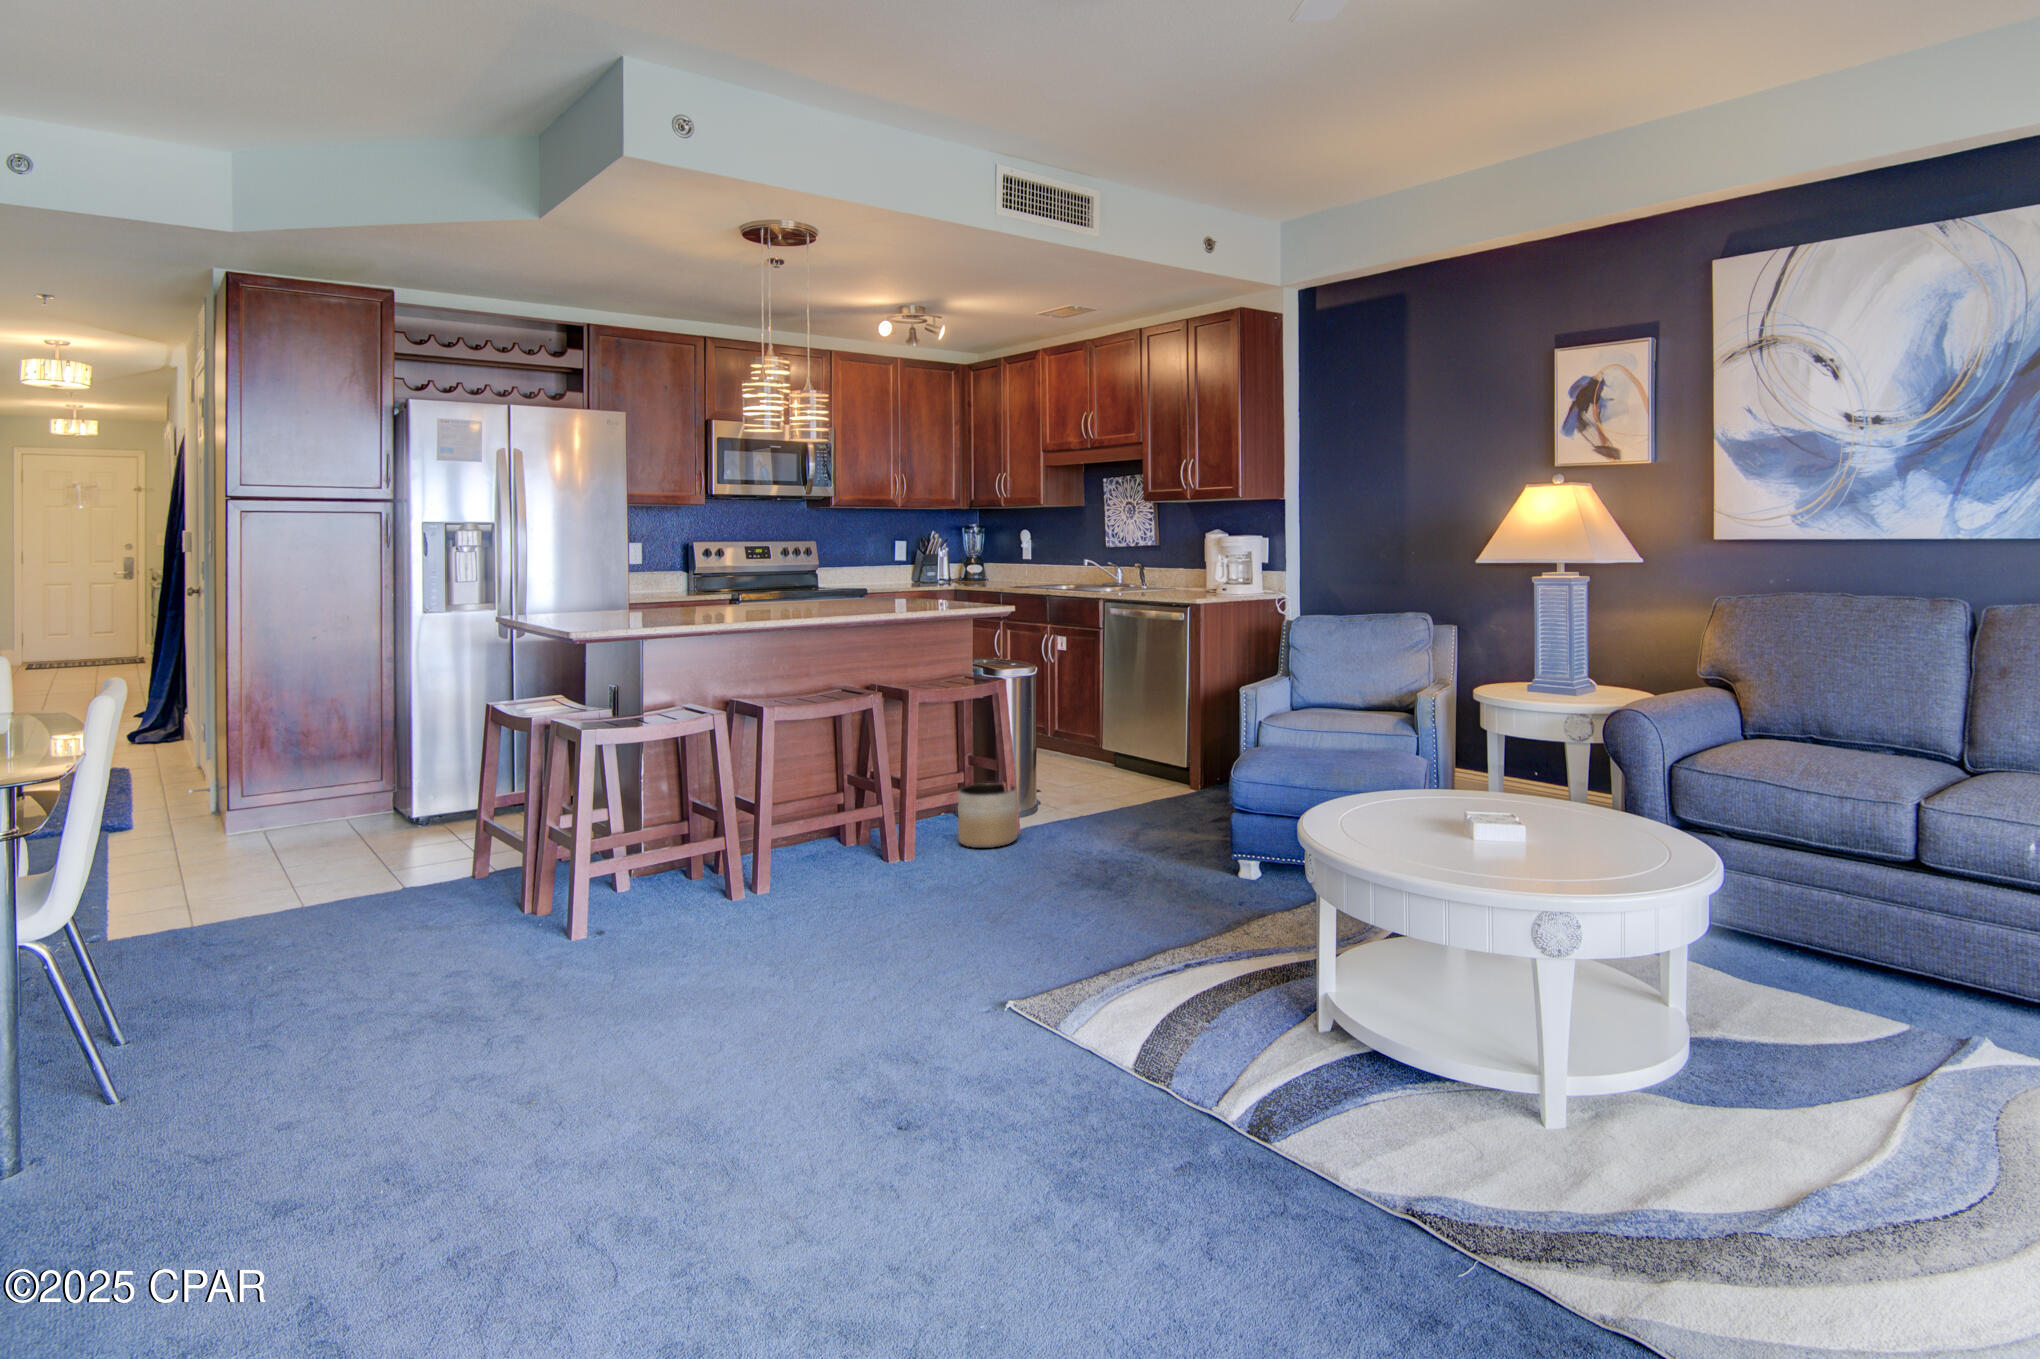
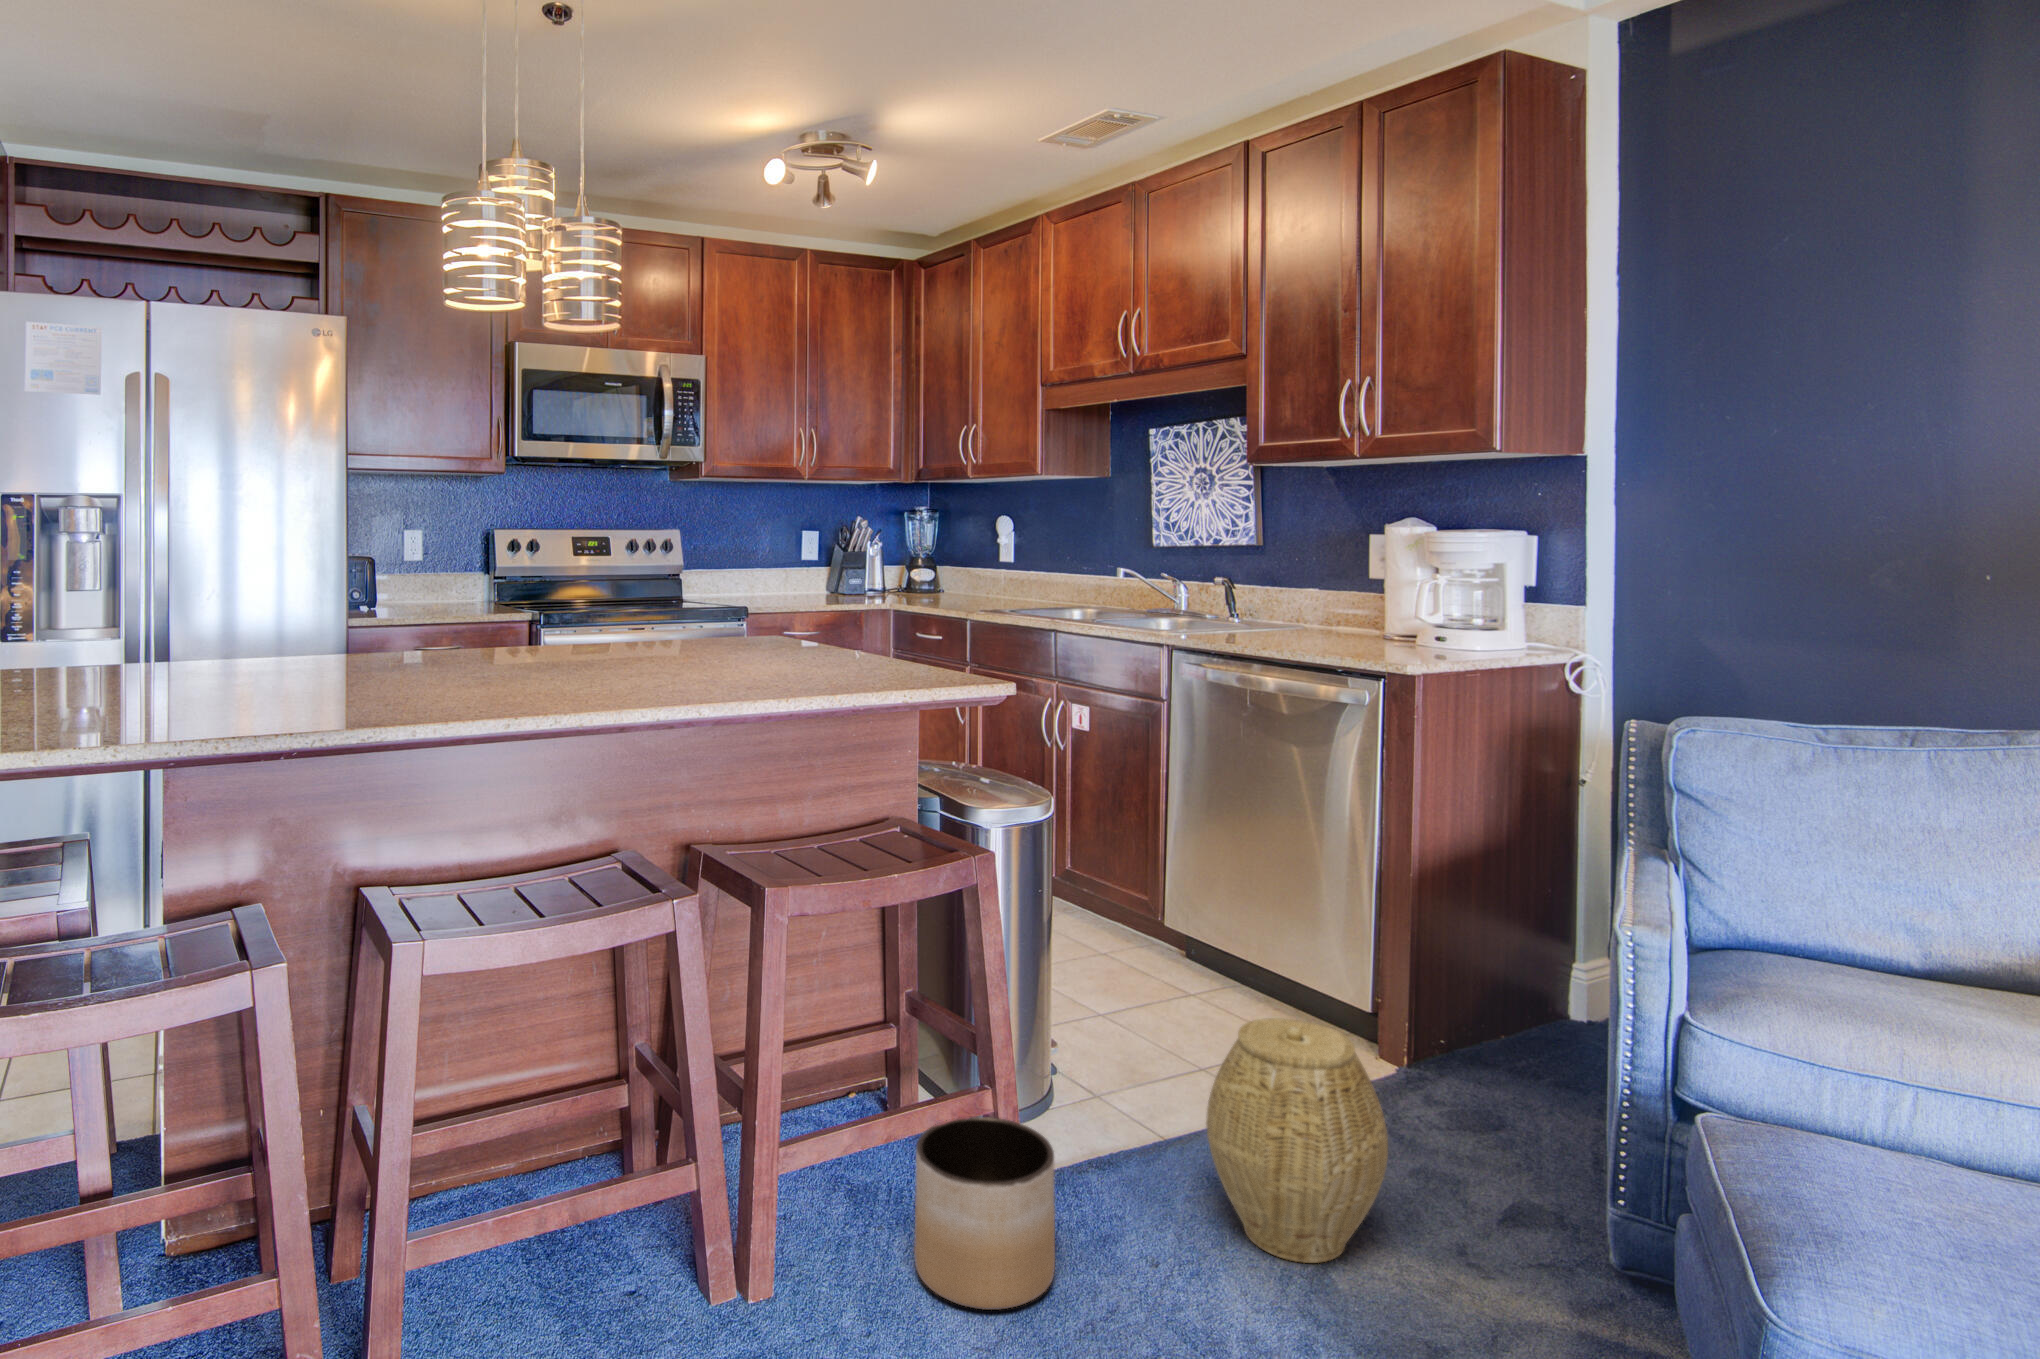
woven basket: none [1085,738,1157,831] -> present [1206,1018,1388,1263]

